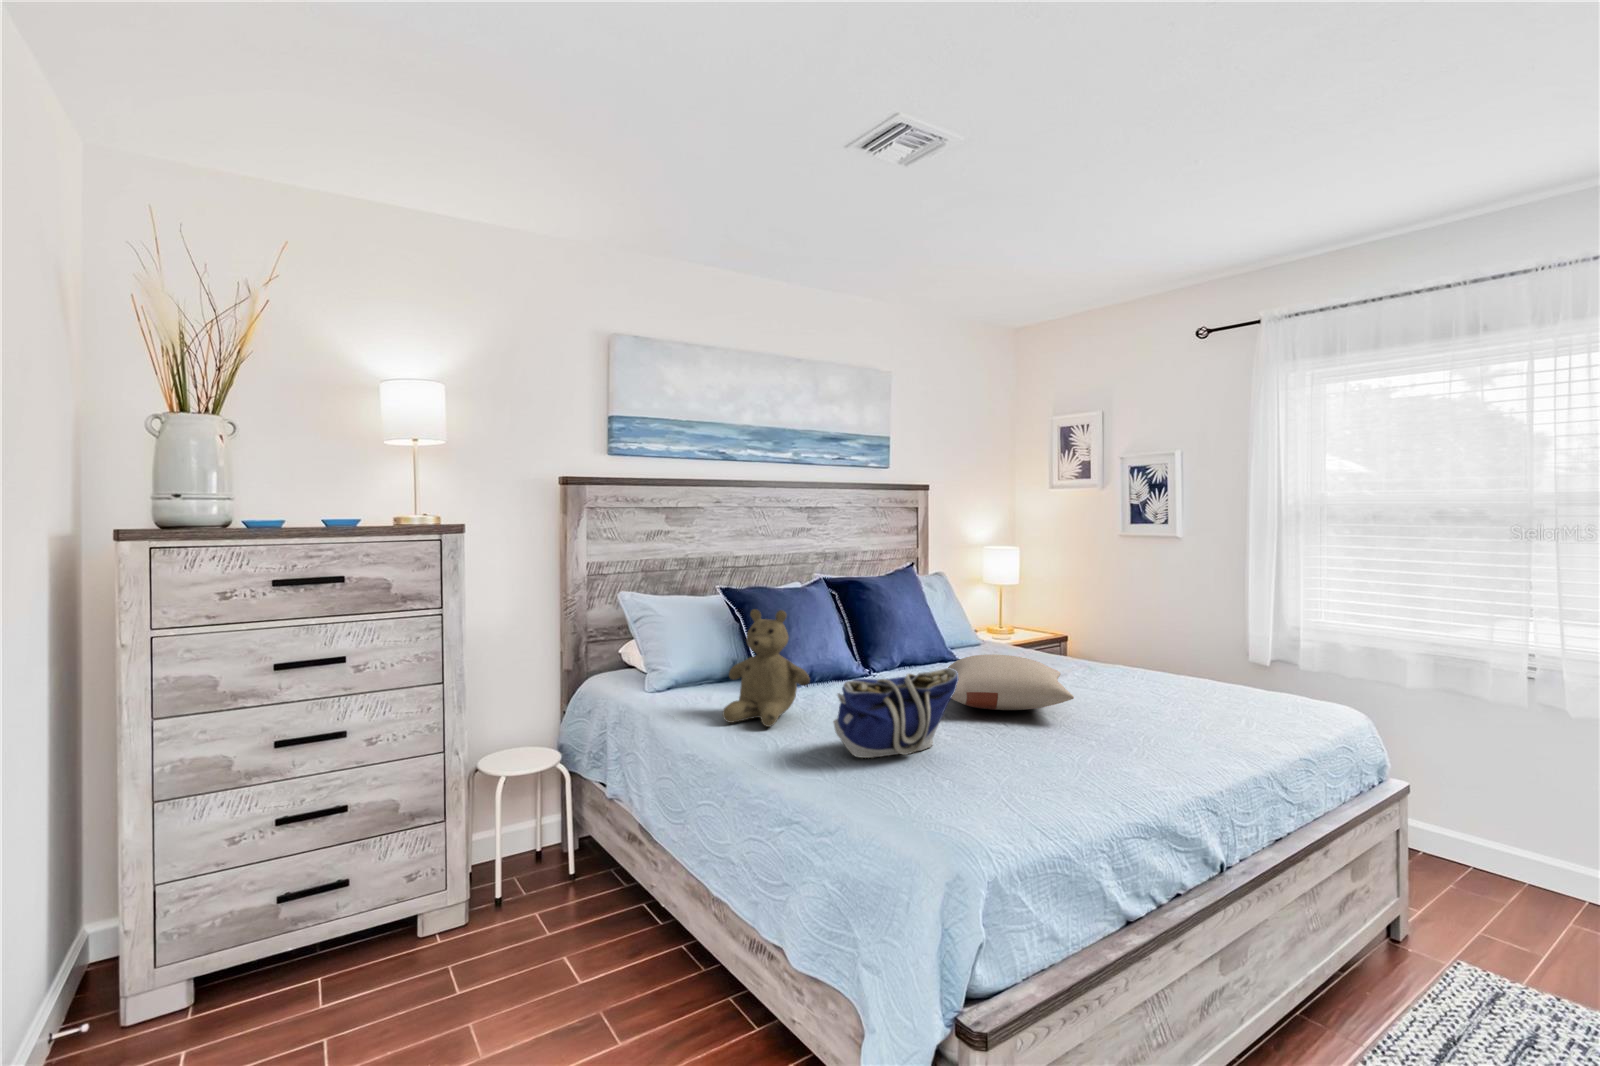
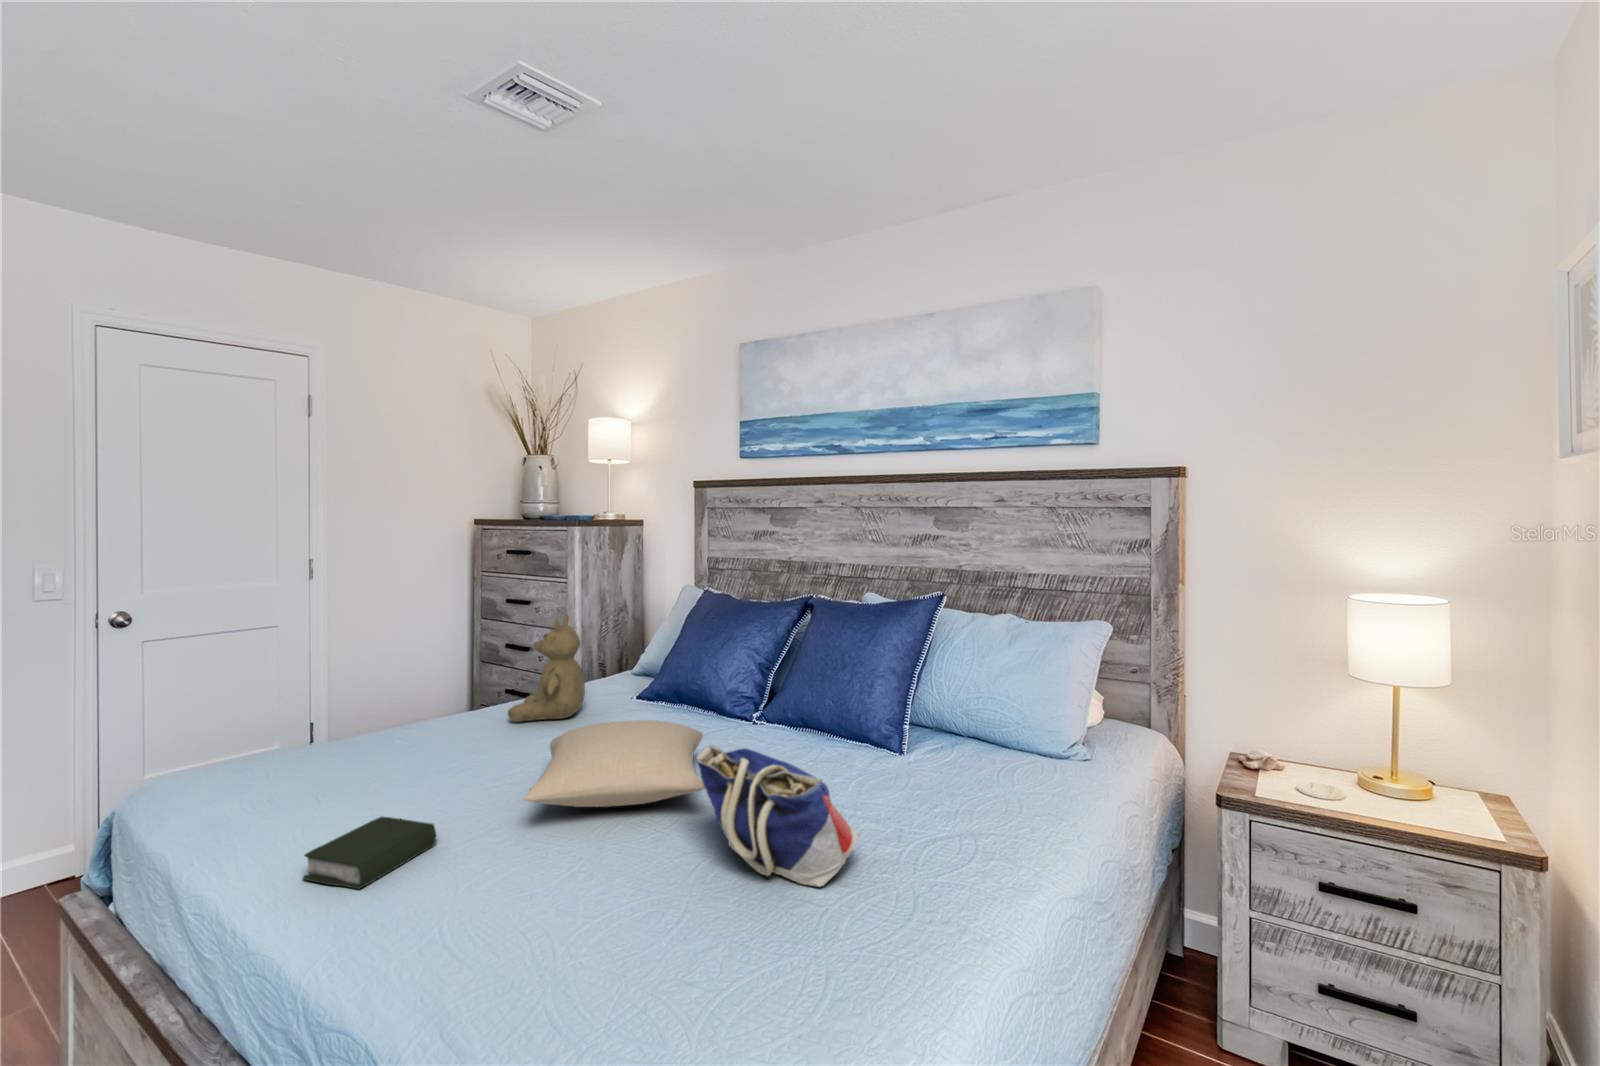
tote bag: present [834,668,958,758] -> present [697,745,859,887]
book: none [1060,728,1151,772] -> present [303,817,436,889]

